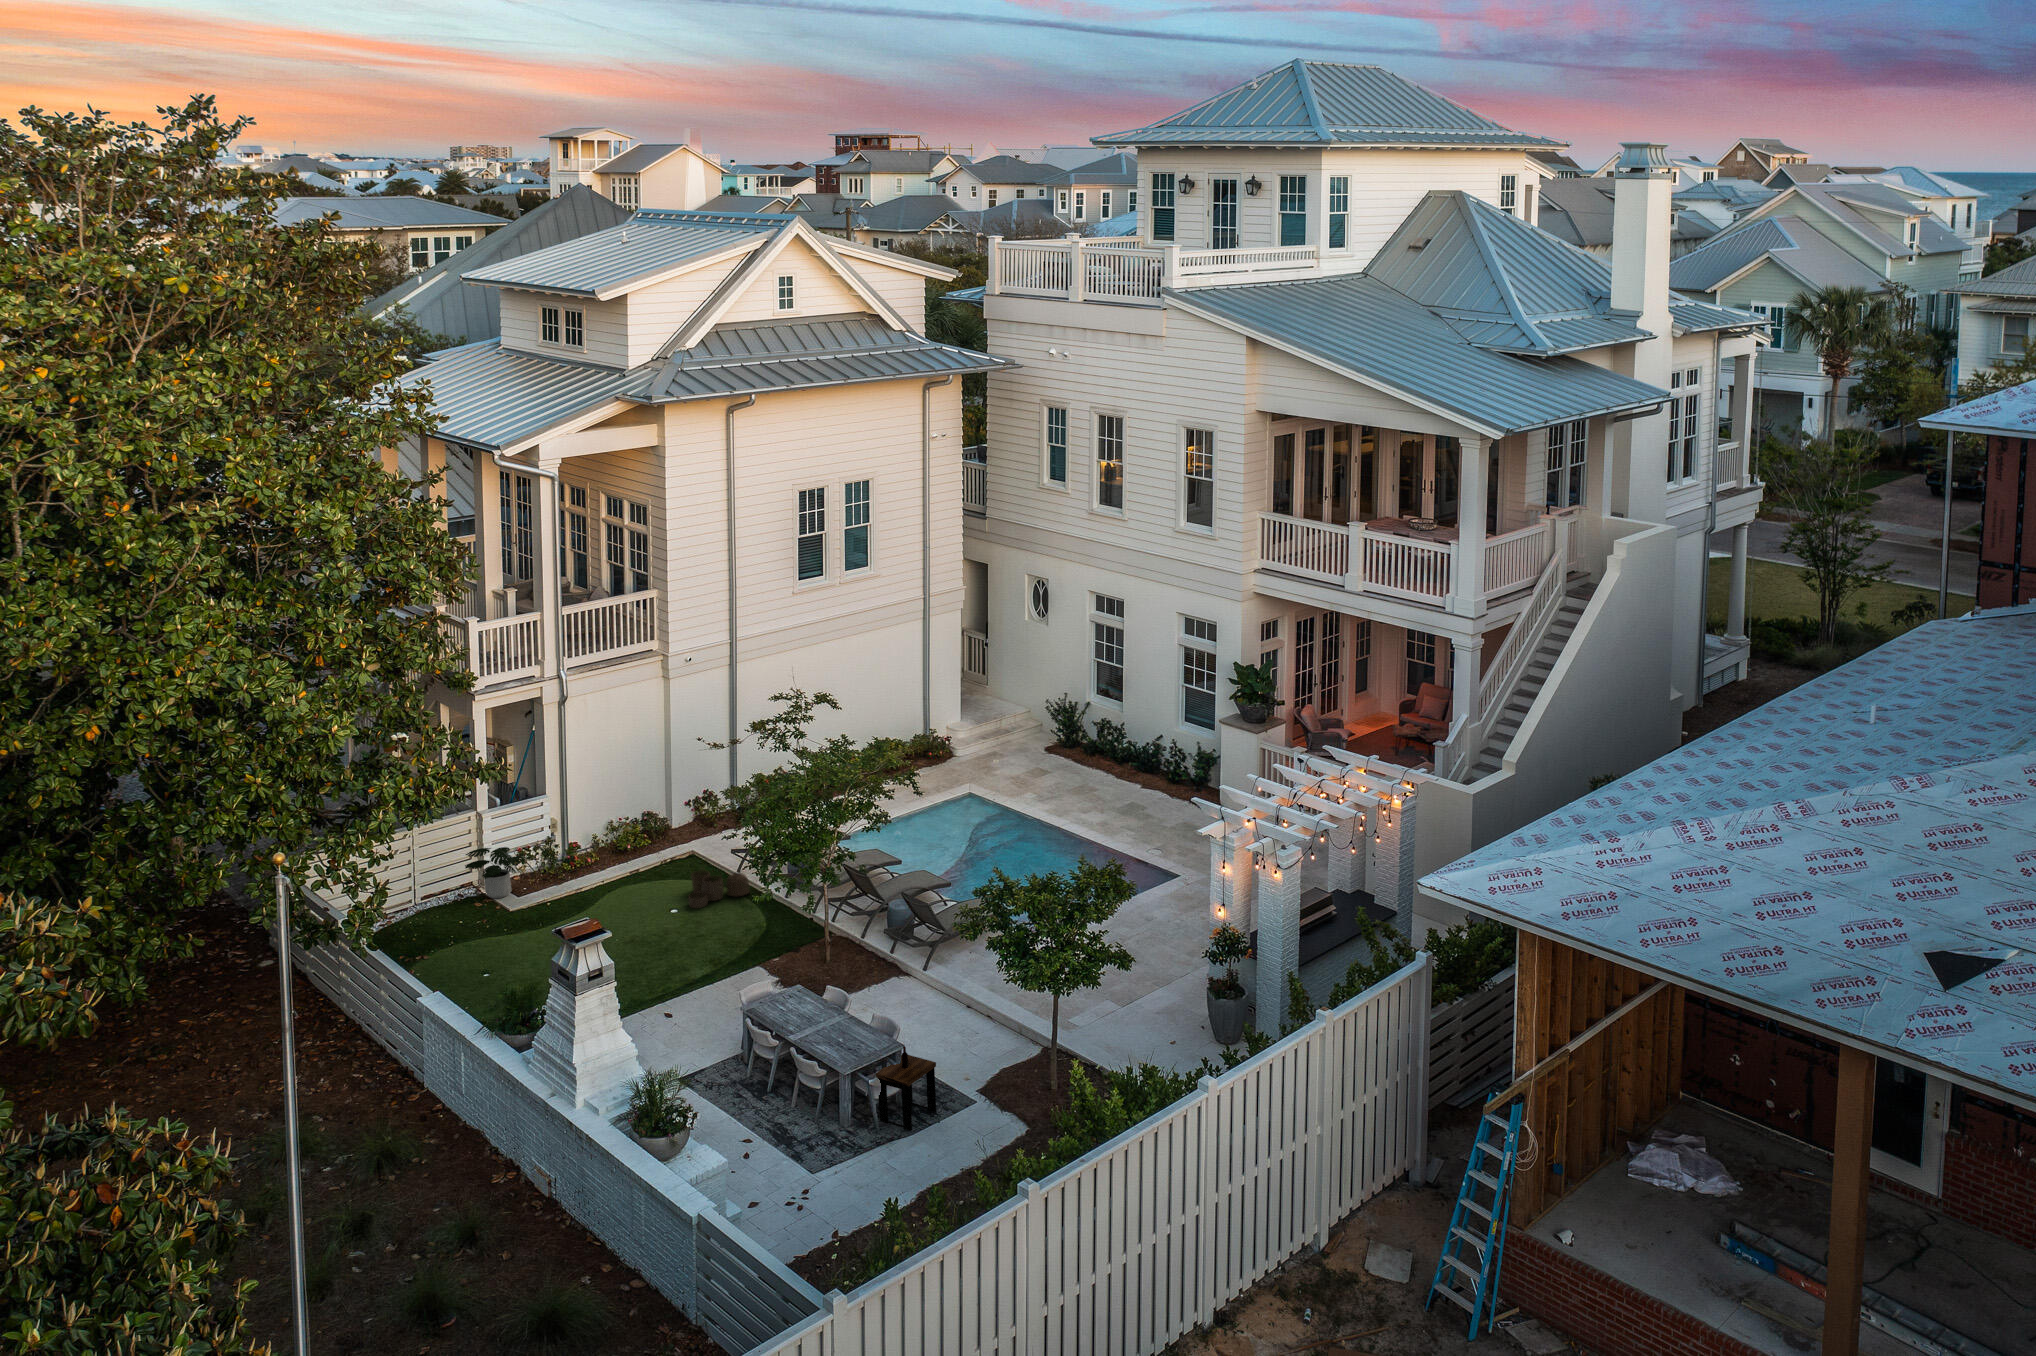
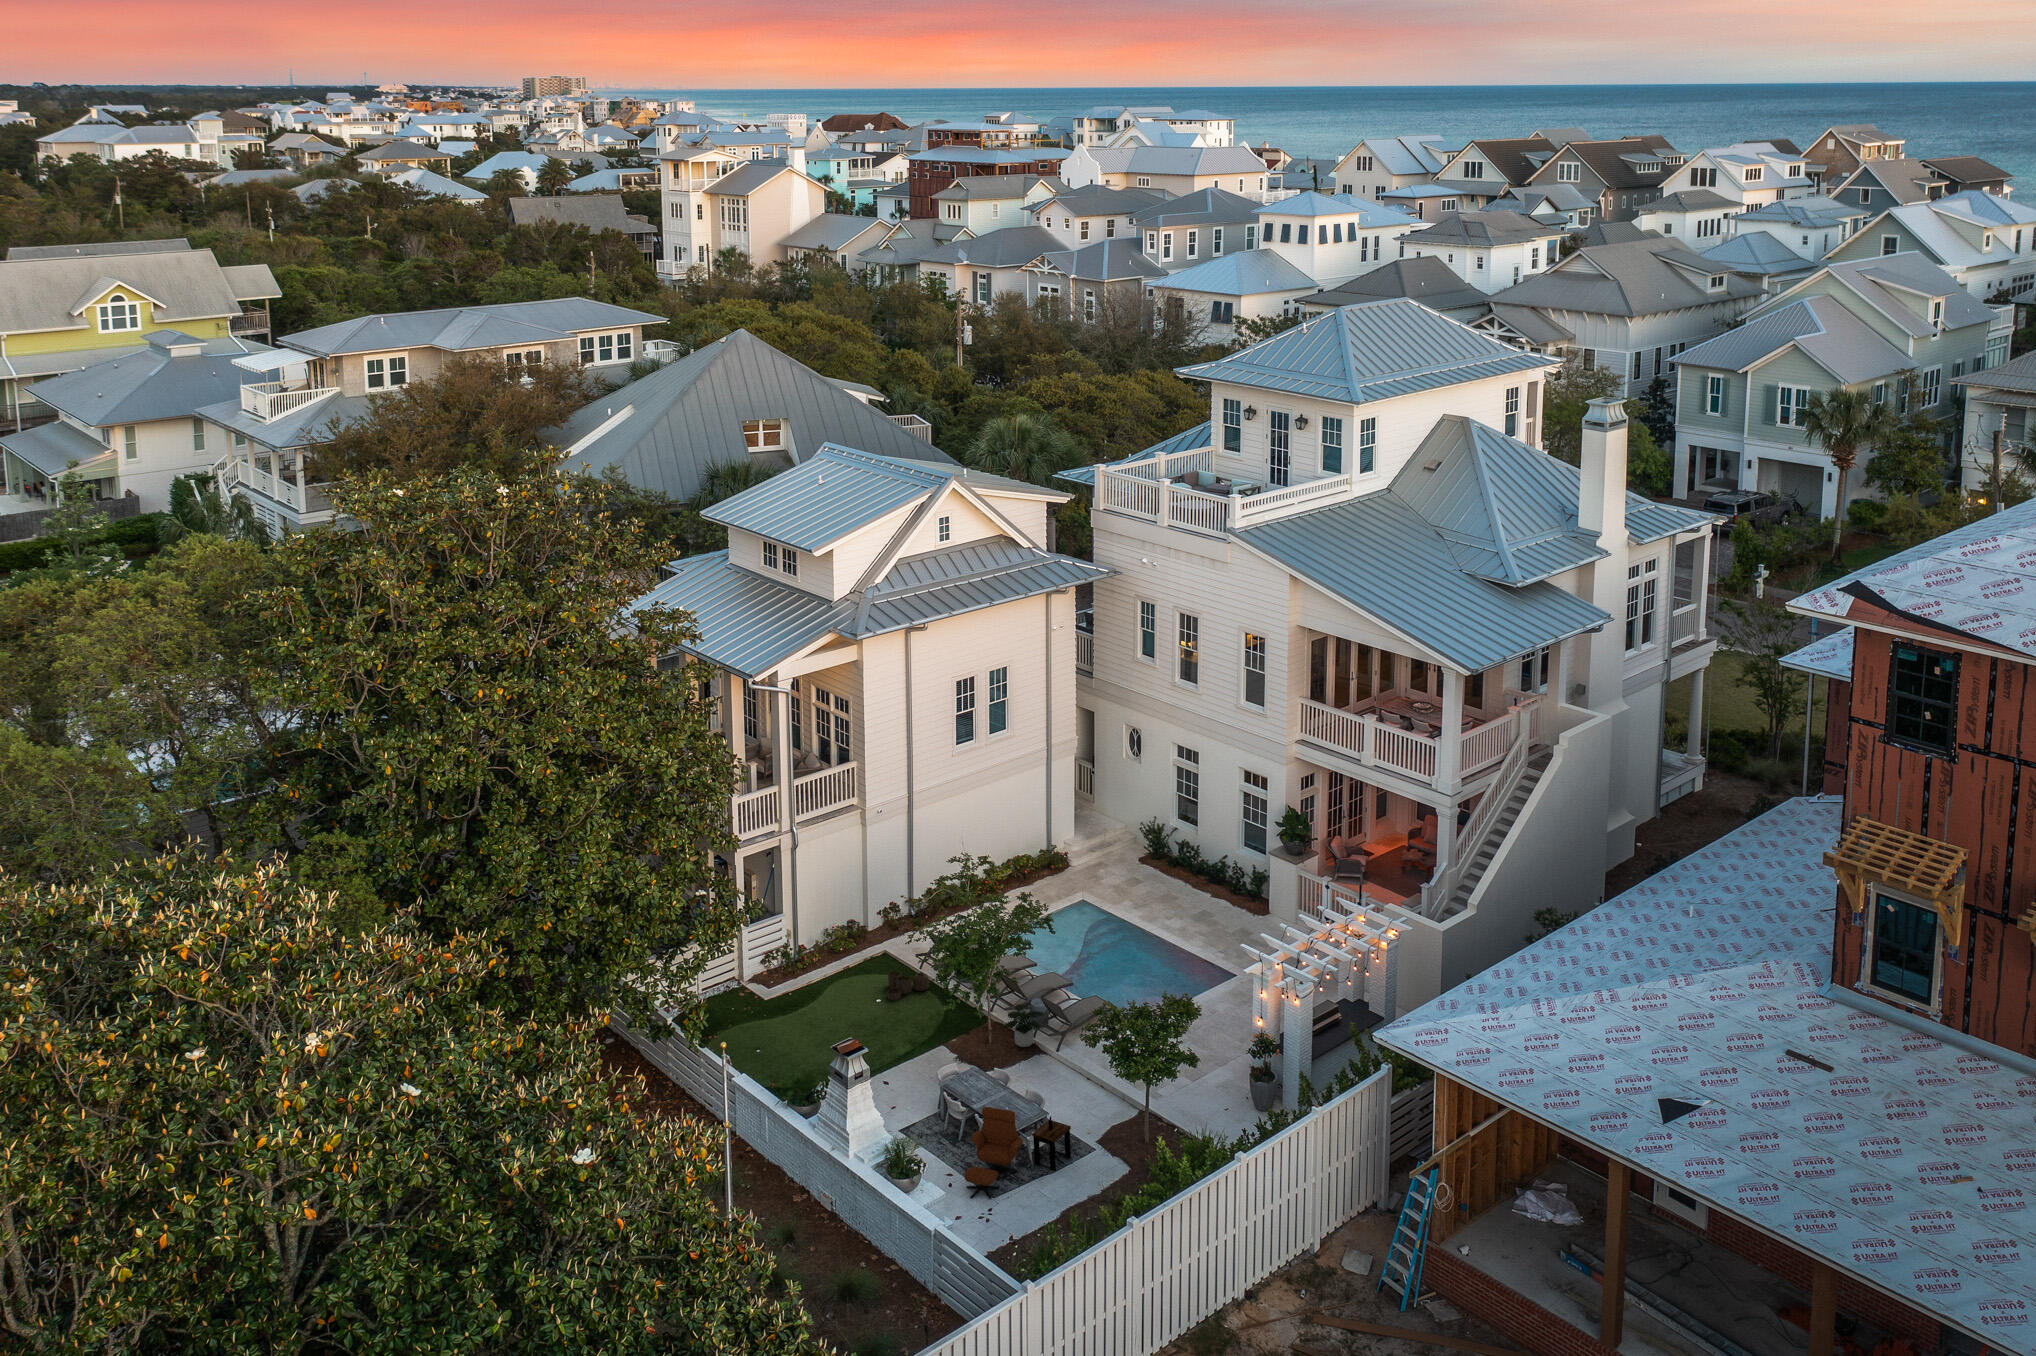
potted plant: present [465,847,528,898] -> present [1004,1004,1044,1047]
lounge chair: none [766,1032,861,1173] -> present [964,1107,1023,1199]

